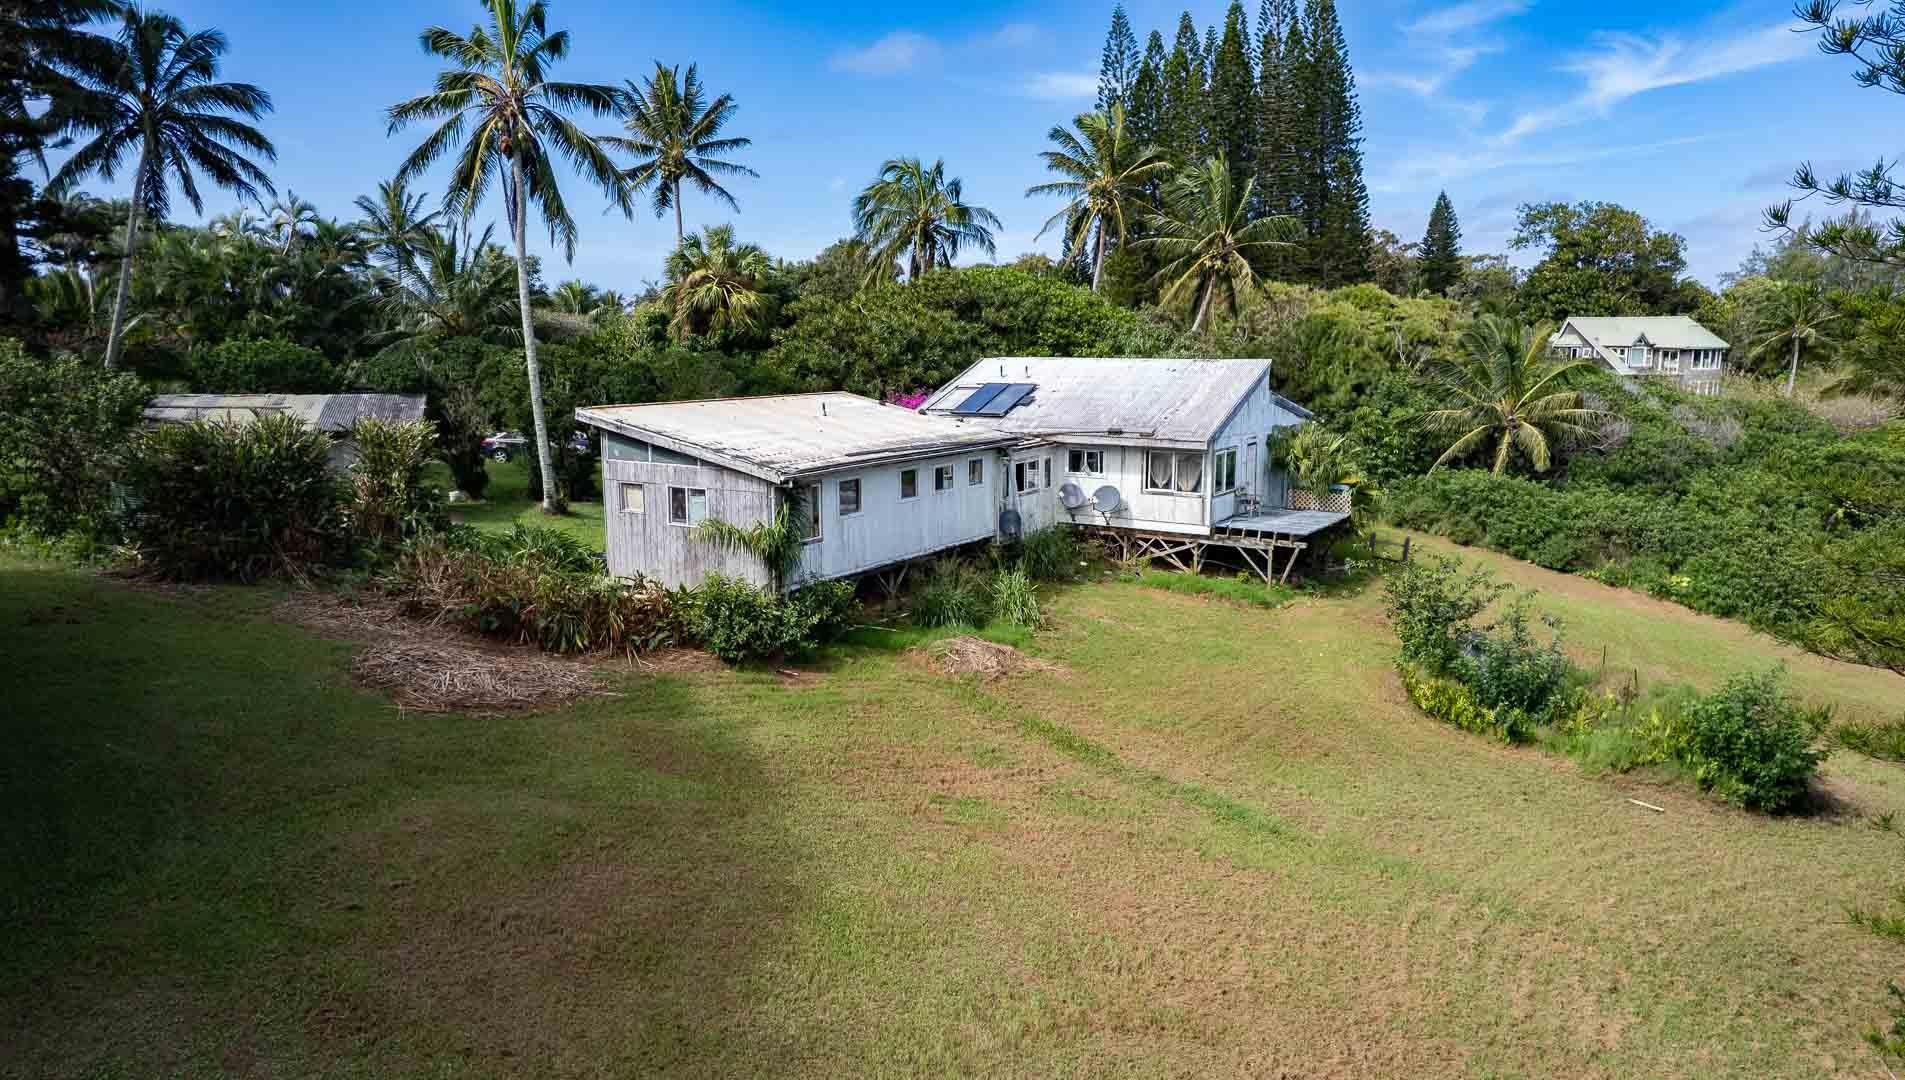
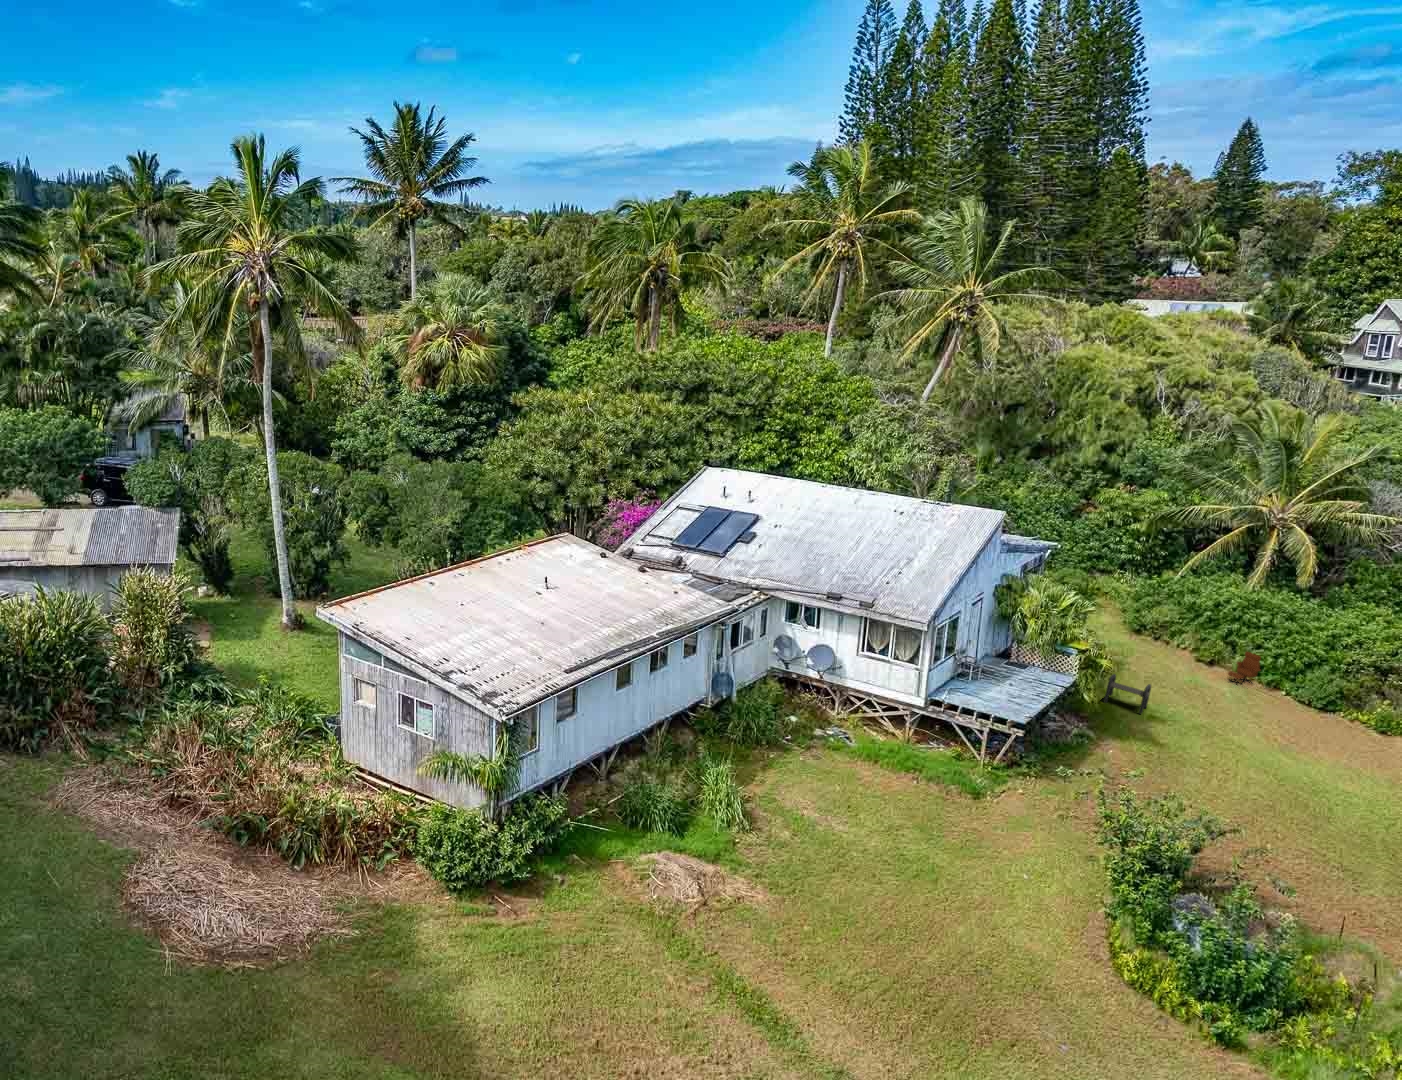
lounge chair: none [1474,527,1505,556] -> present [1228,652,1261,683]

